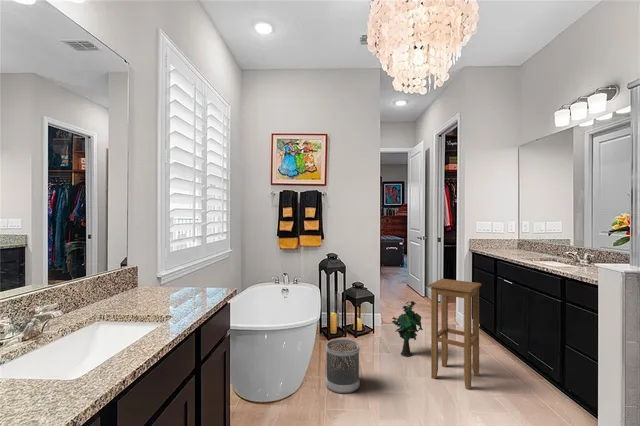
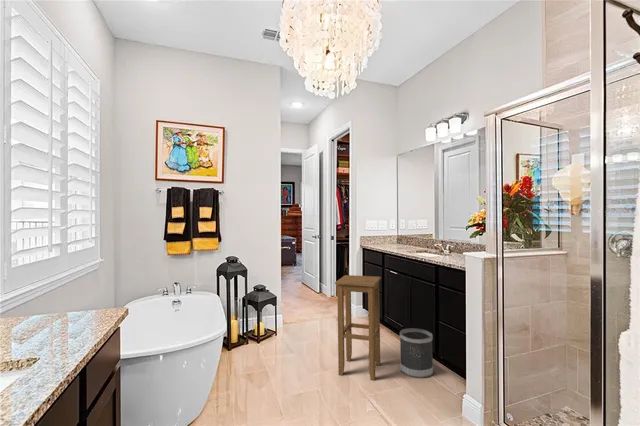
decorative plant: present [392,301,423,356] -> none [296,300,328,356]
wastebasket: present [326,339,360,393] -> present [400,328,433,378]

